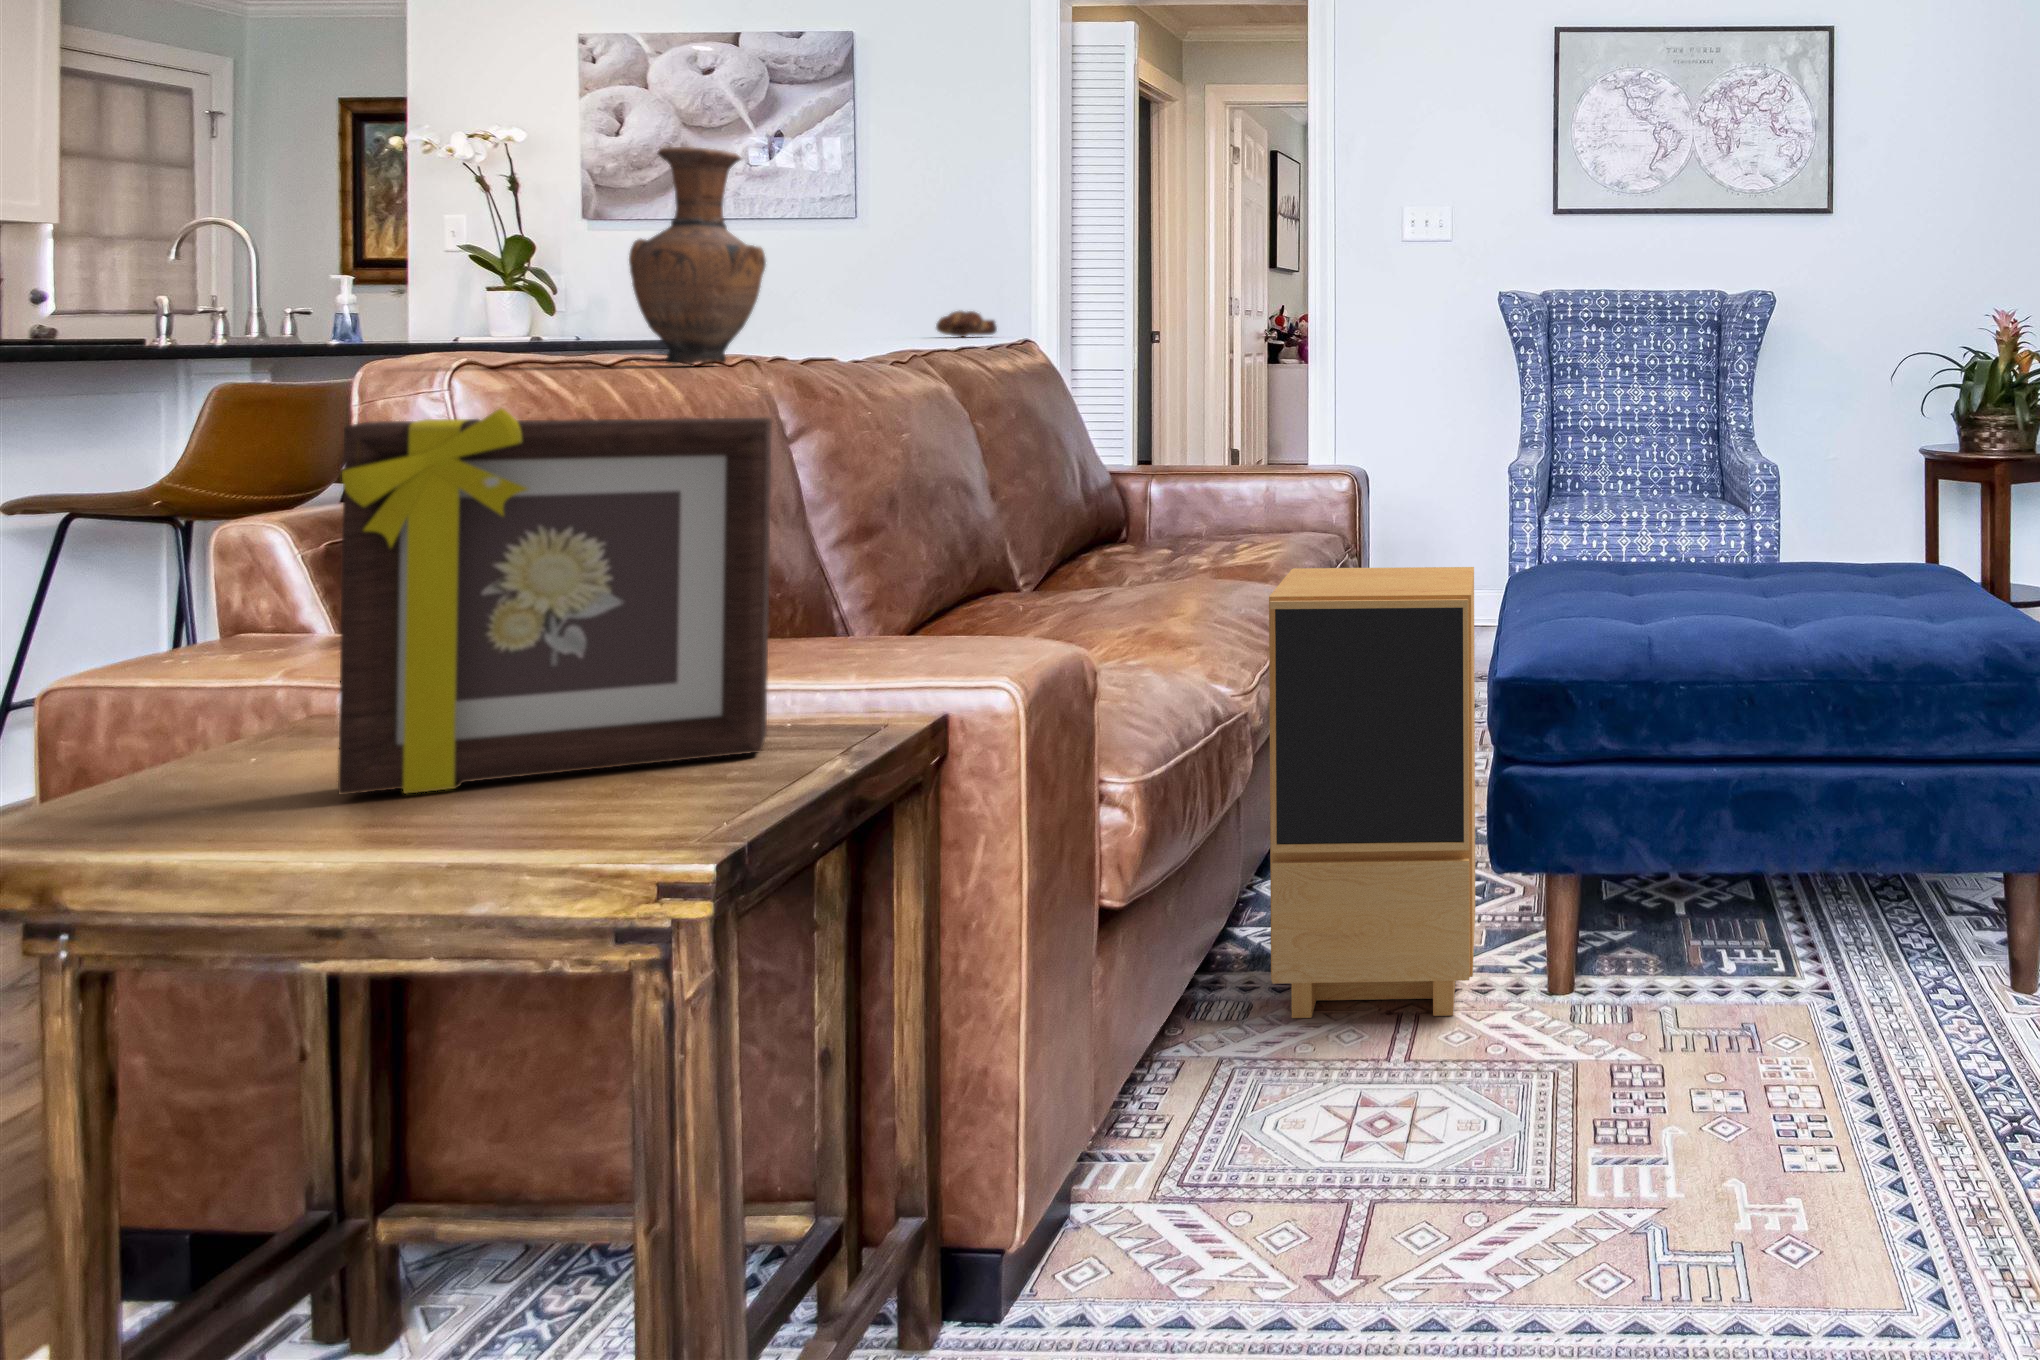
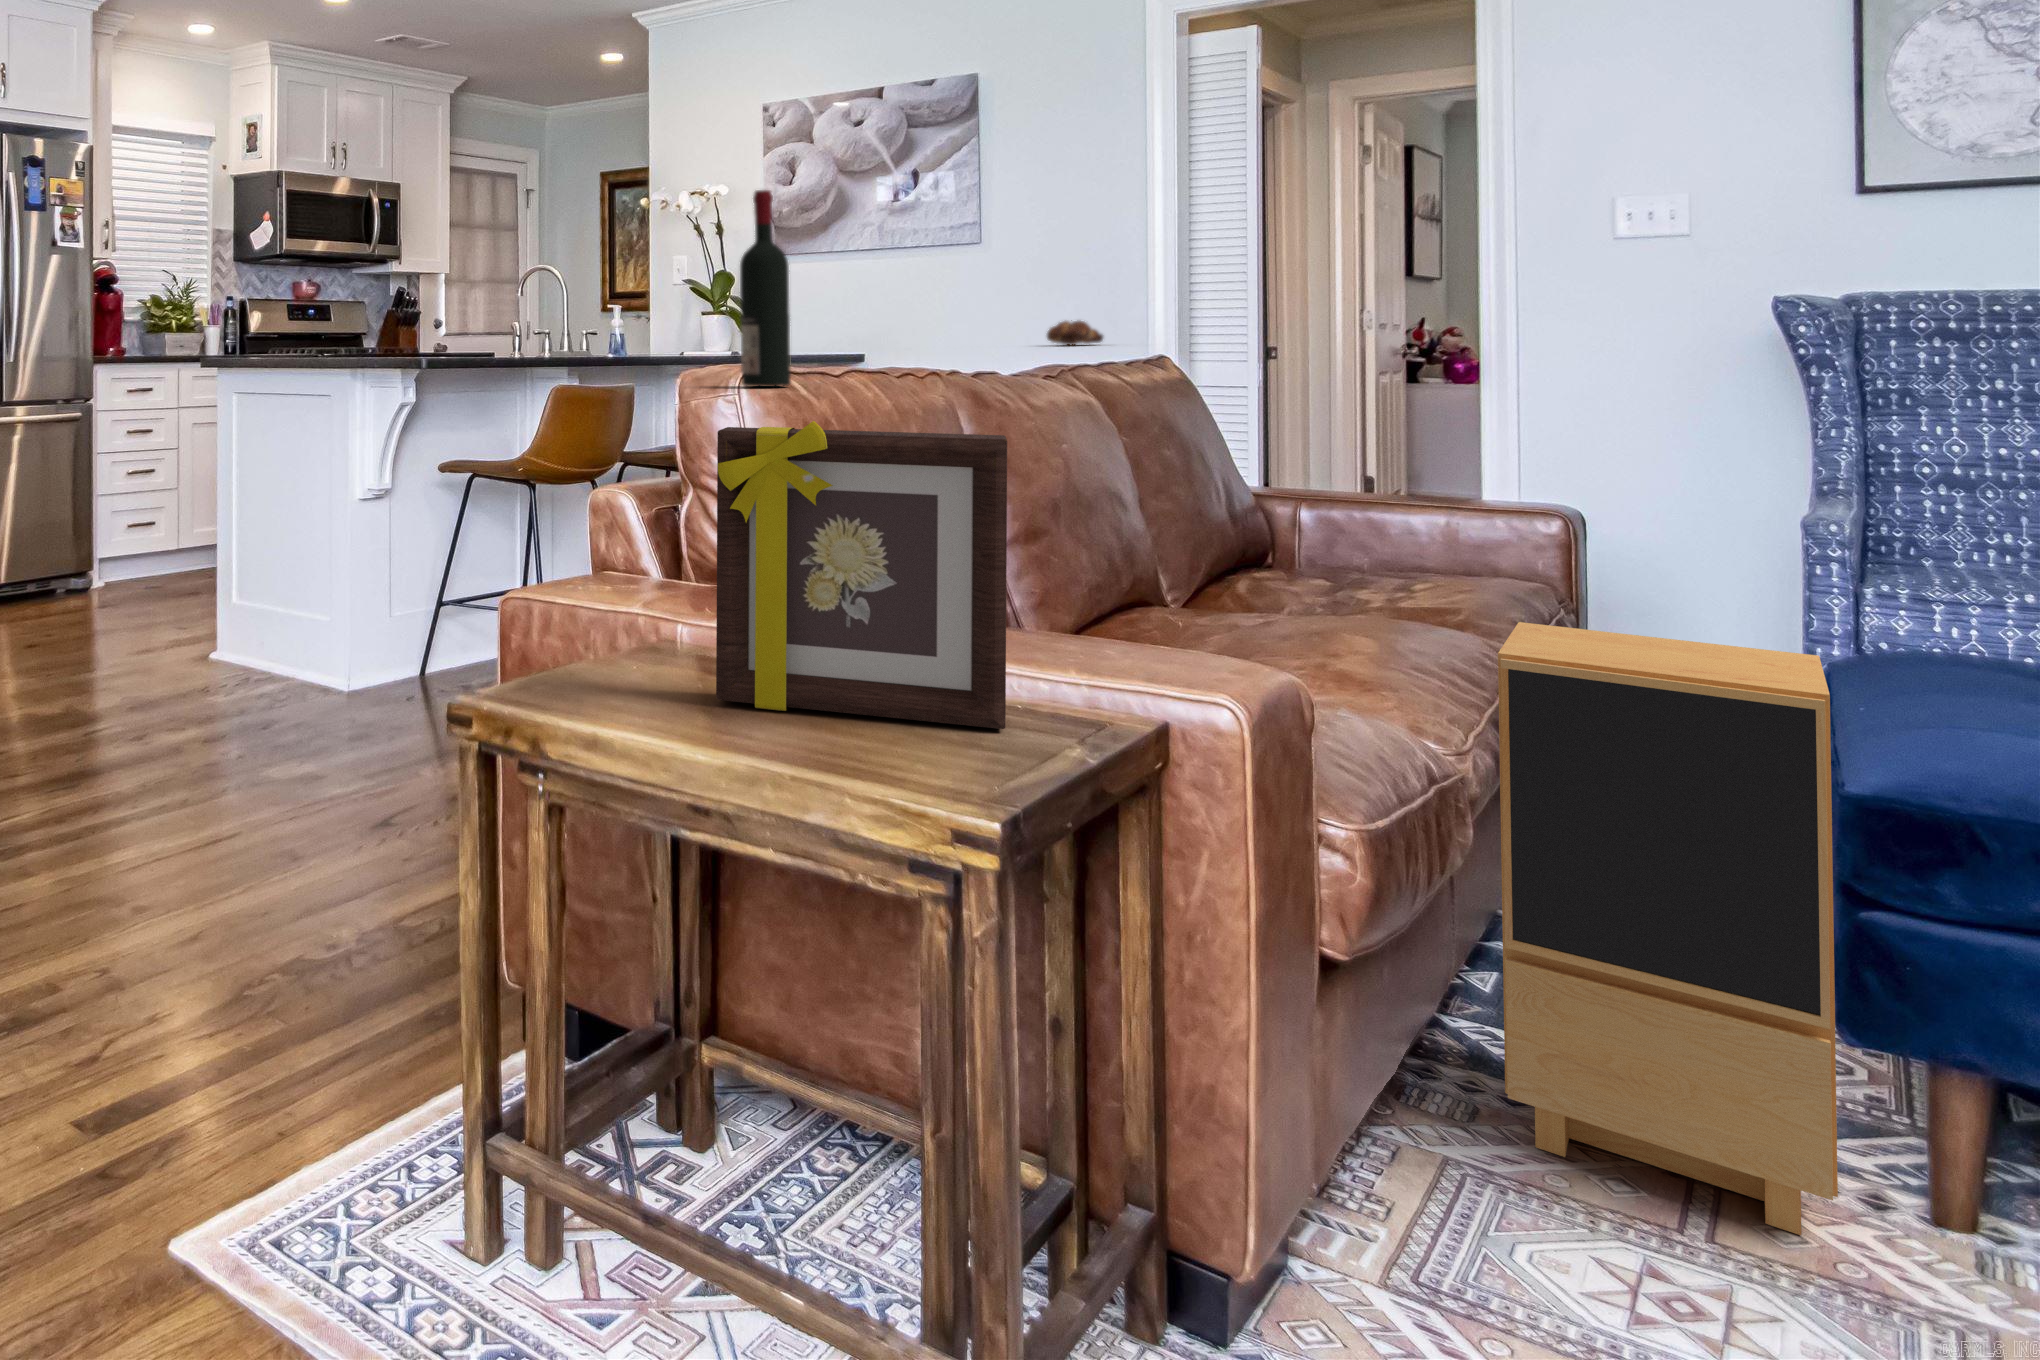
wine bottle: none [455,119,535,375] -> present [740,190,791,387]
vase: present [629,147,766,365] -> none [845,196,946,379]

